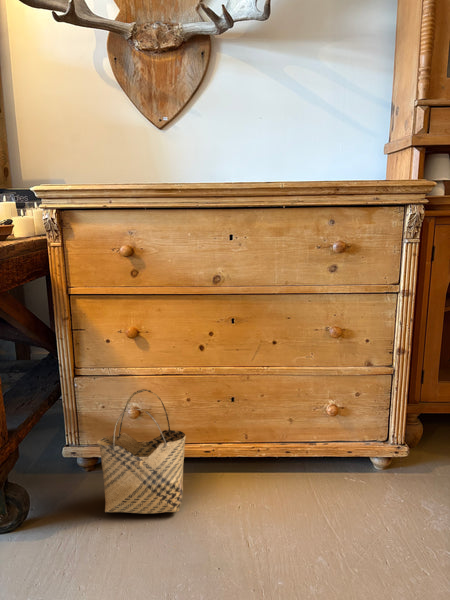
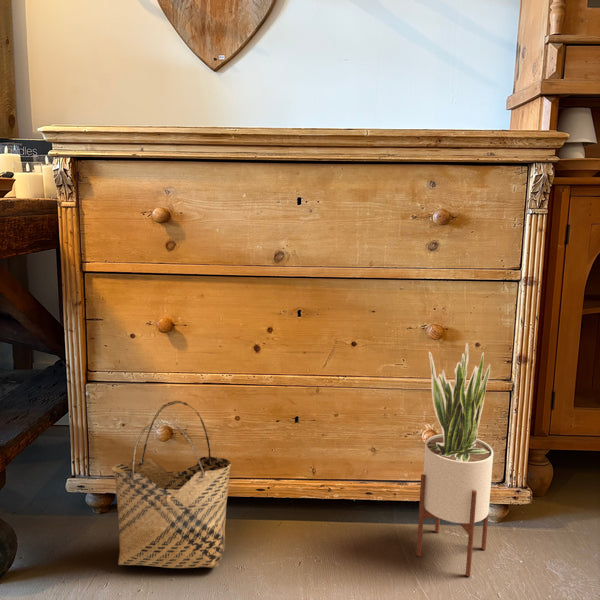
potted plant: none [325,342,380,513] -> present [417,343,493,576]

